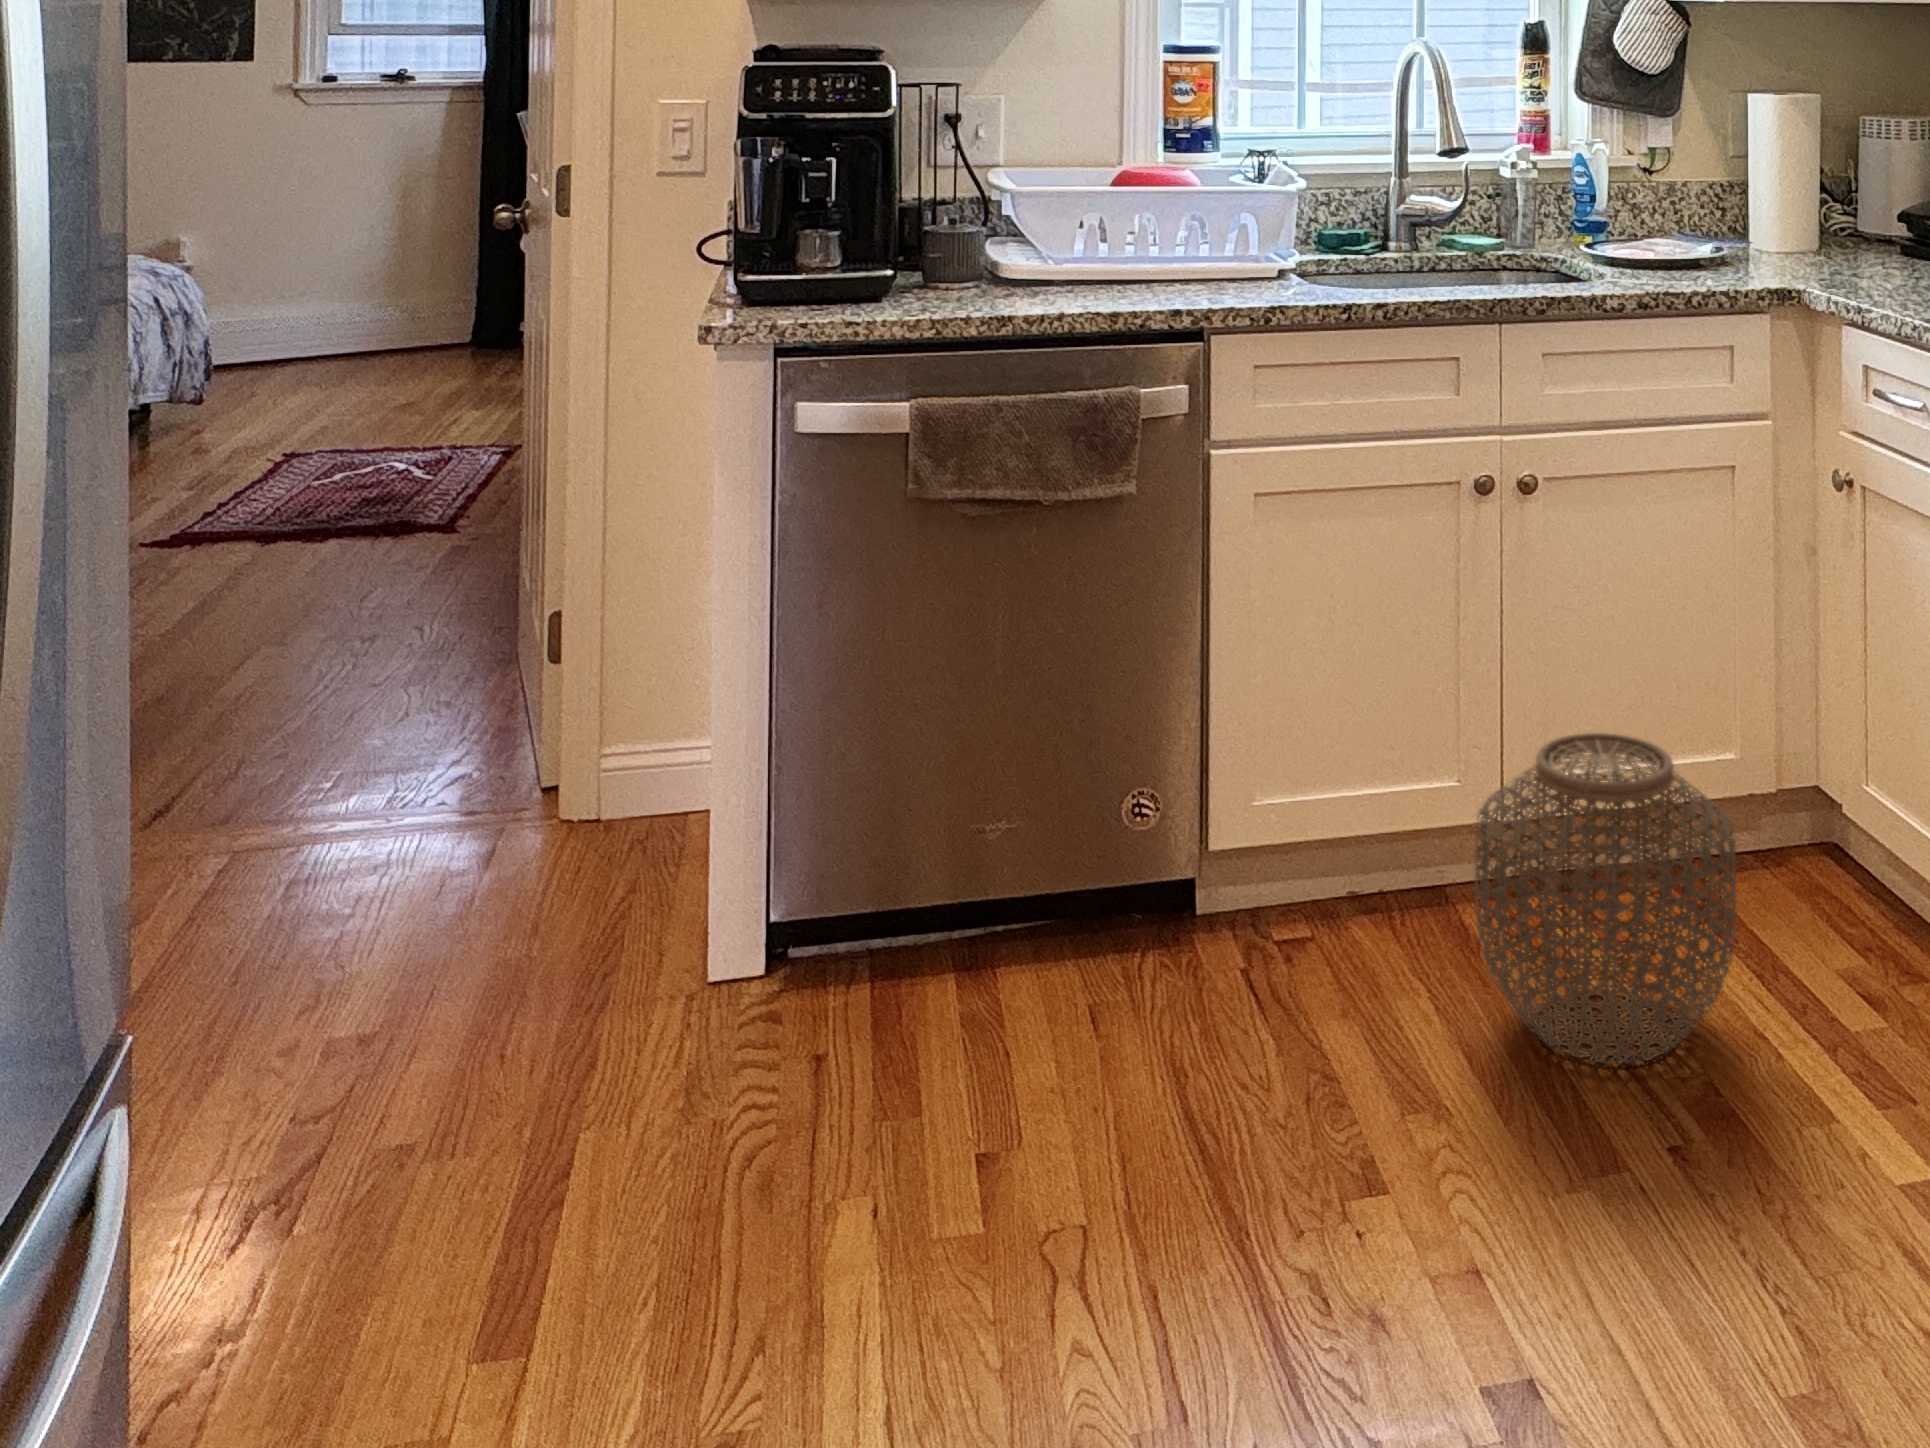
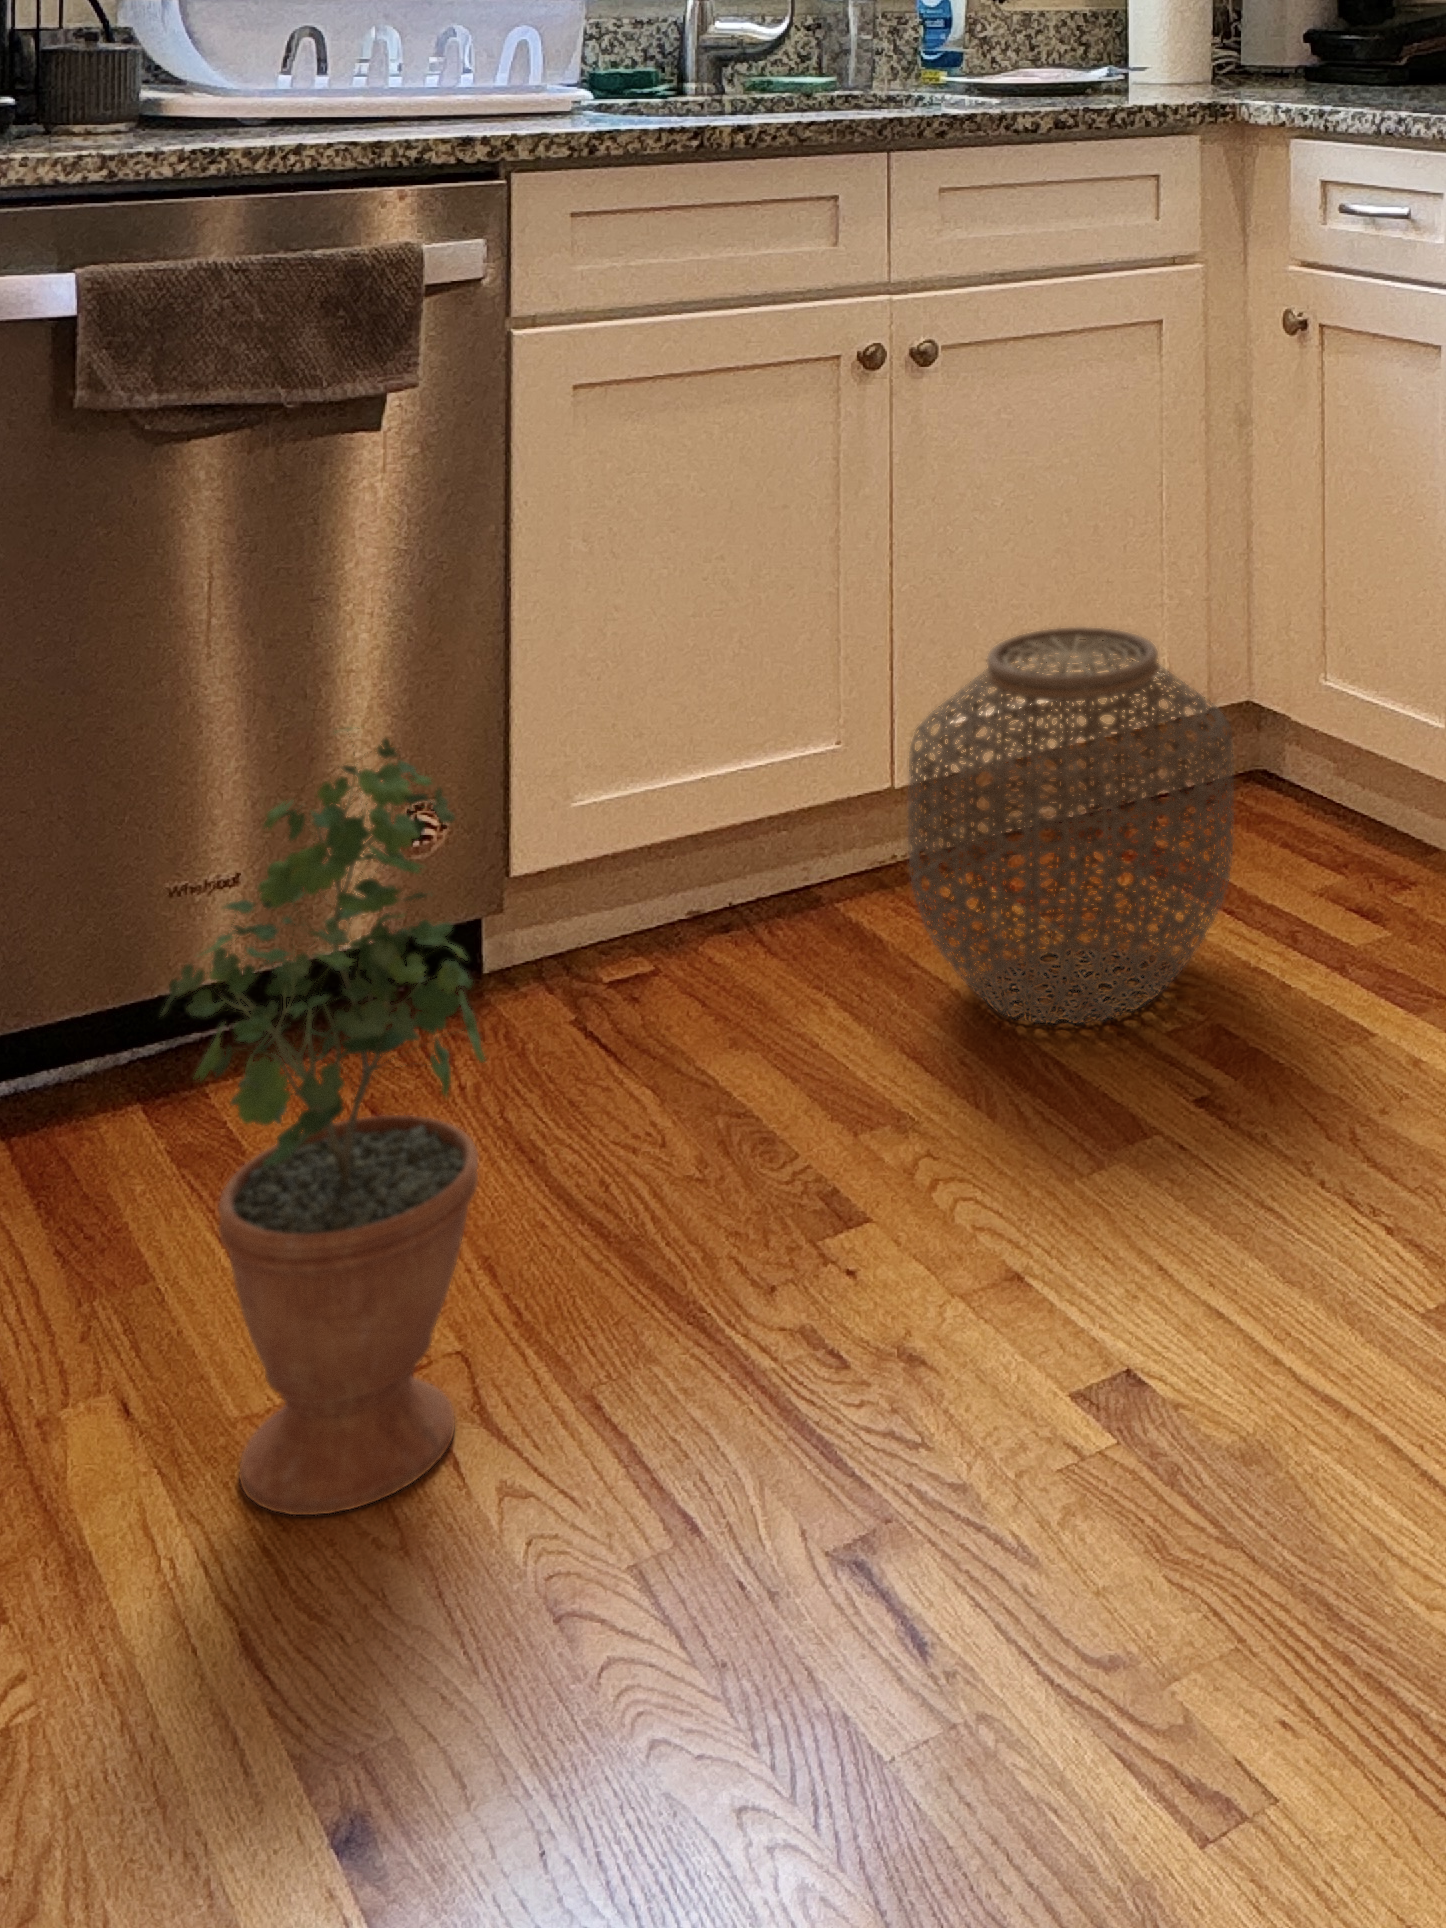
potted plant: none [883,772,1091,1327] -> present [162,727,485,1515]

